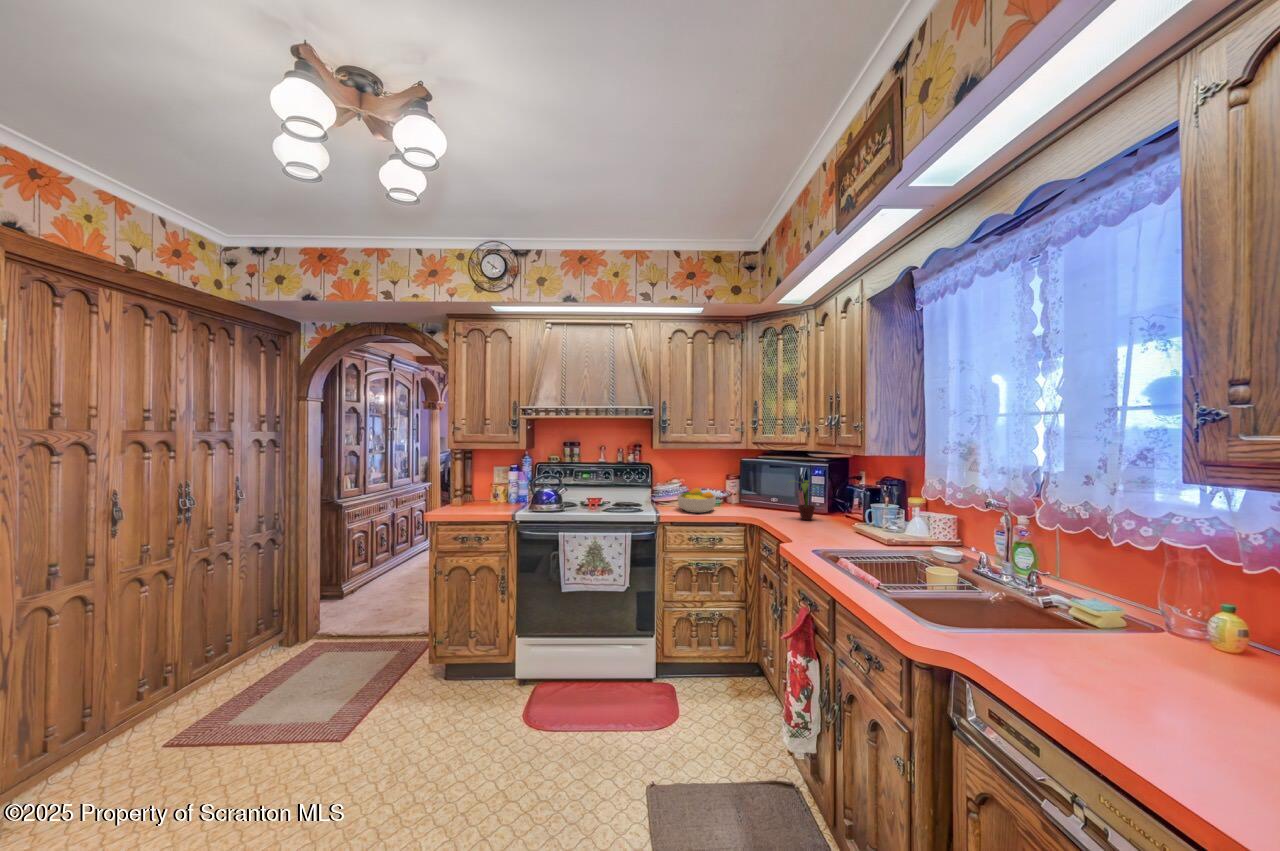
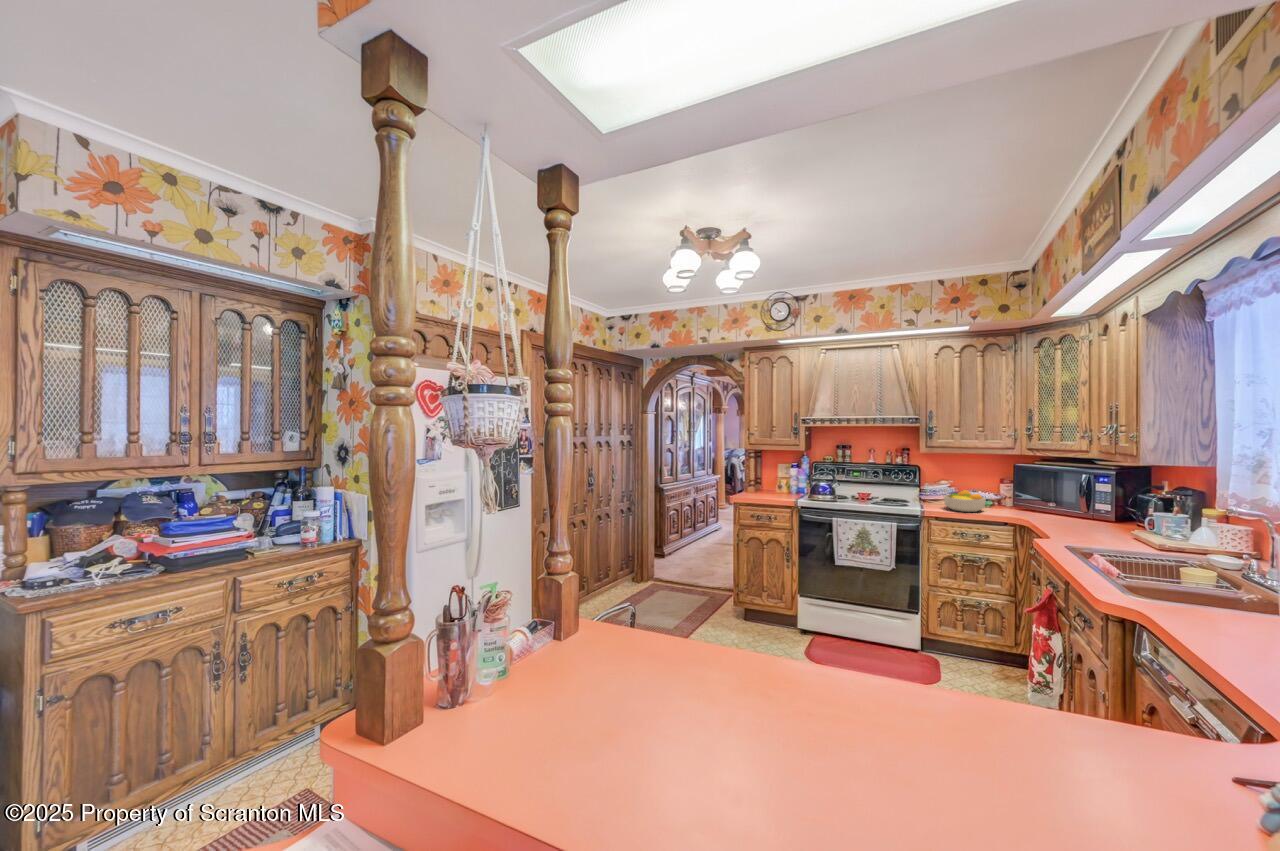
potted plant: present [789,481,815,520] -> none [1060,487,1110,526]

